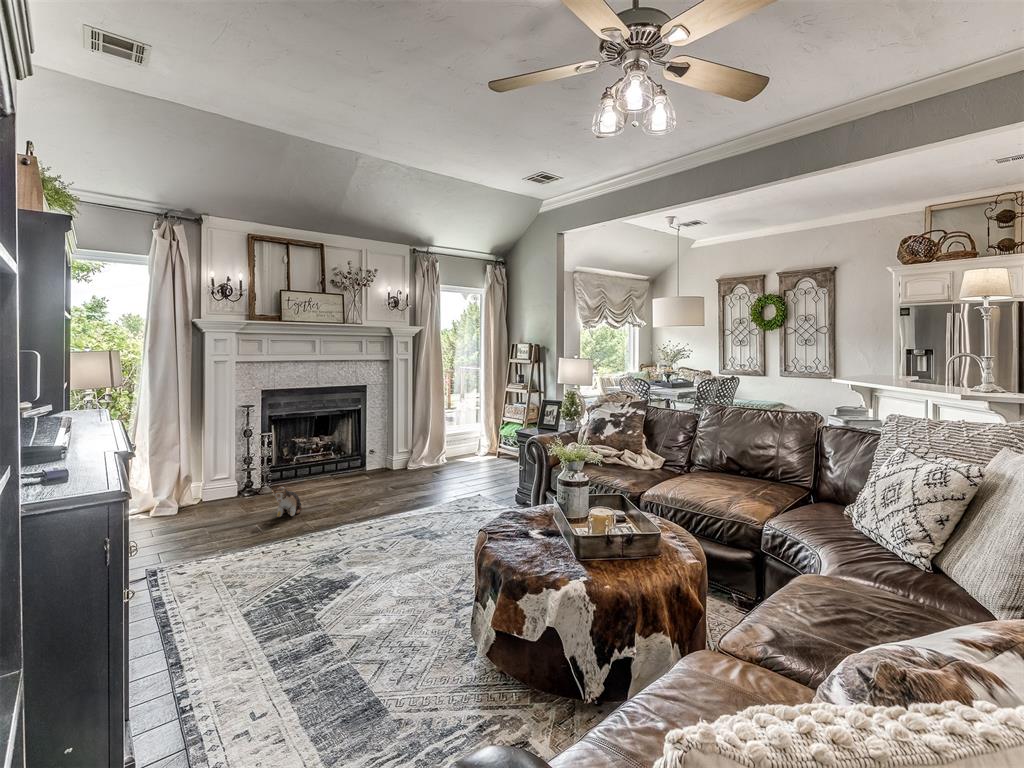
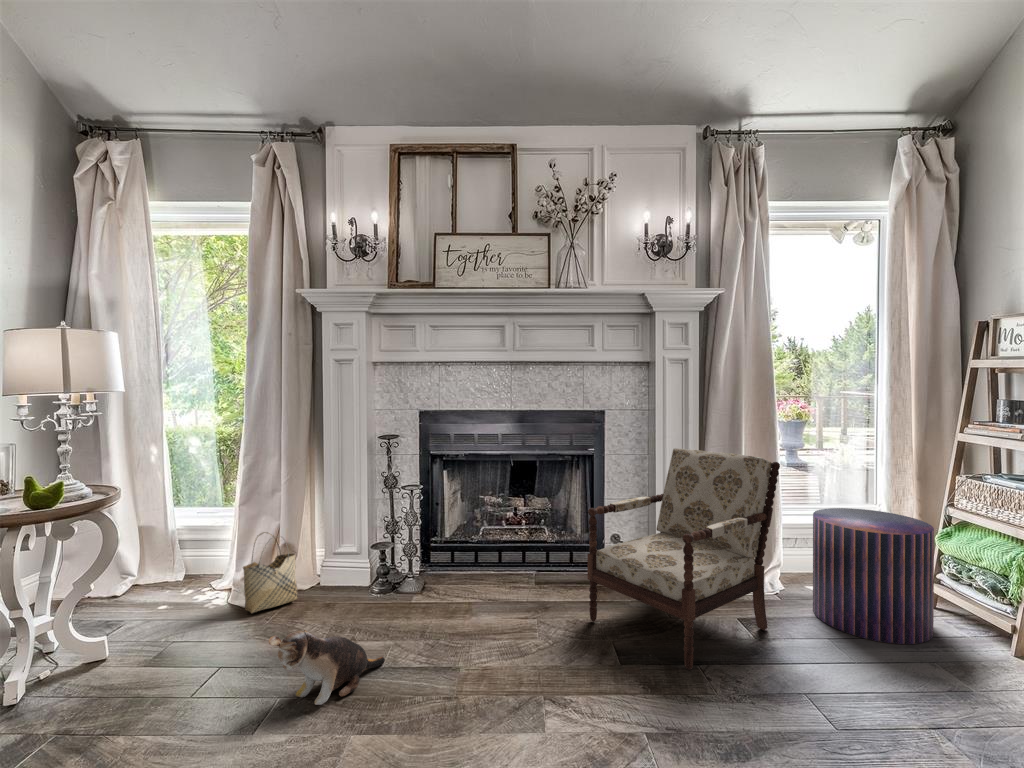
armchair: none [375,402,450,484] -> present [588,448,780,670]
pouf: none [460,422,499,468] -> present [813,508,934,644]
woven basket: none [184,465,211,509] -> present [243,532,298,613]

